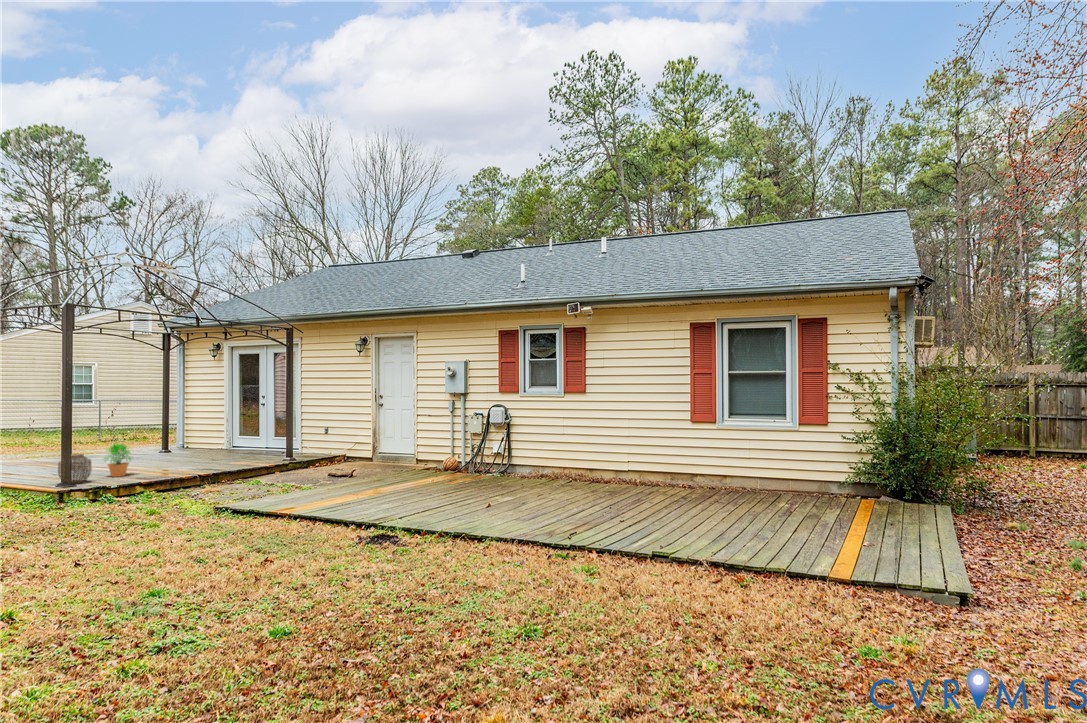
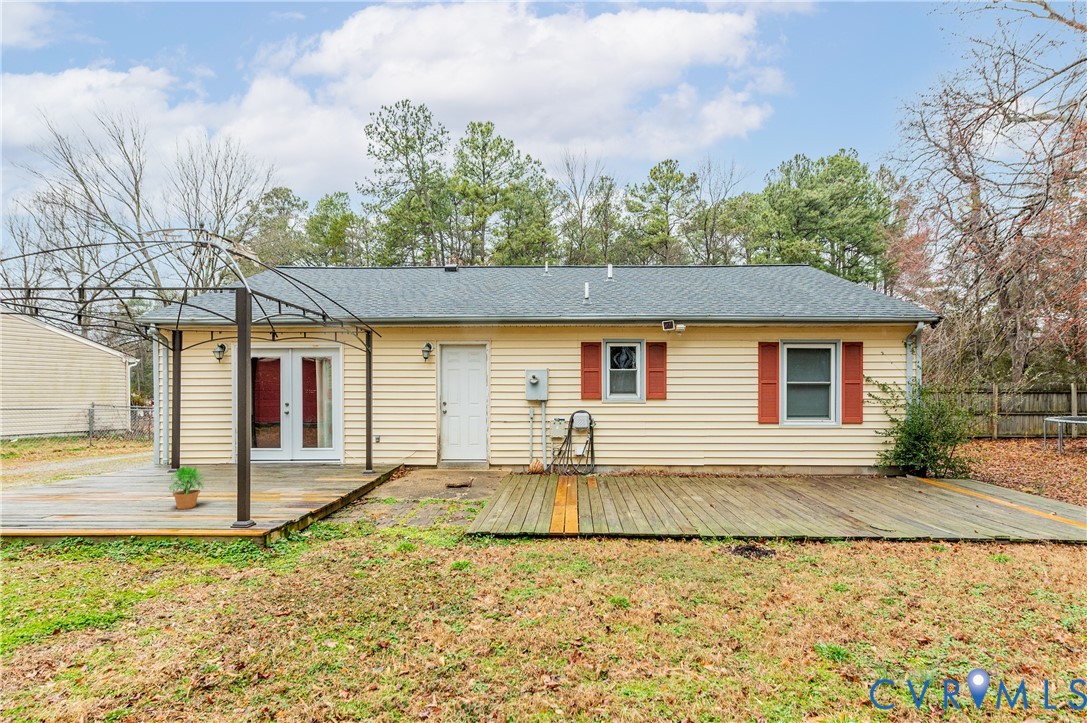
woven basket: present [58,454,92,484] -> none [125,484,169,525]

